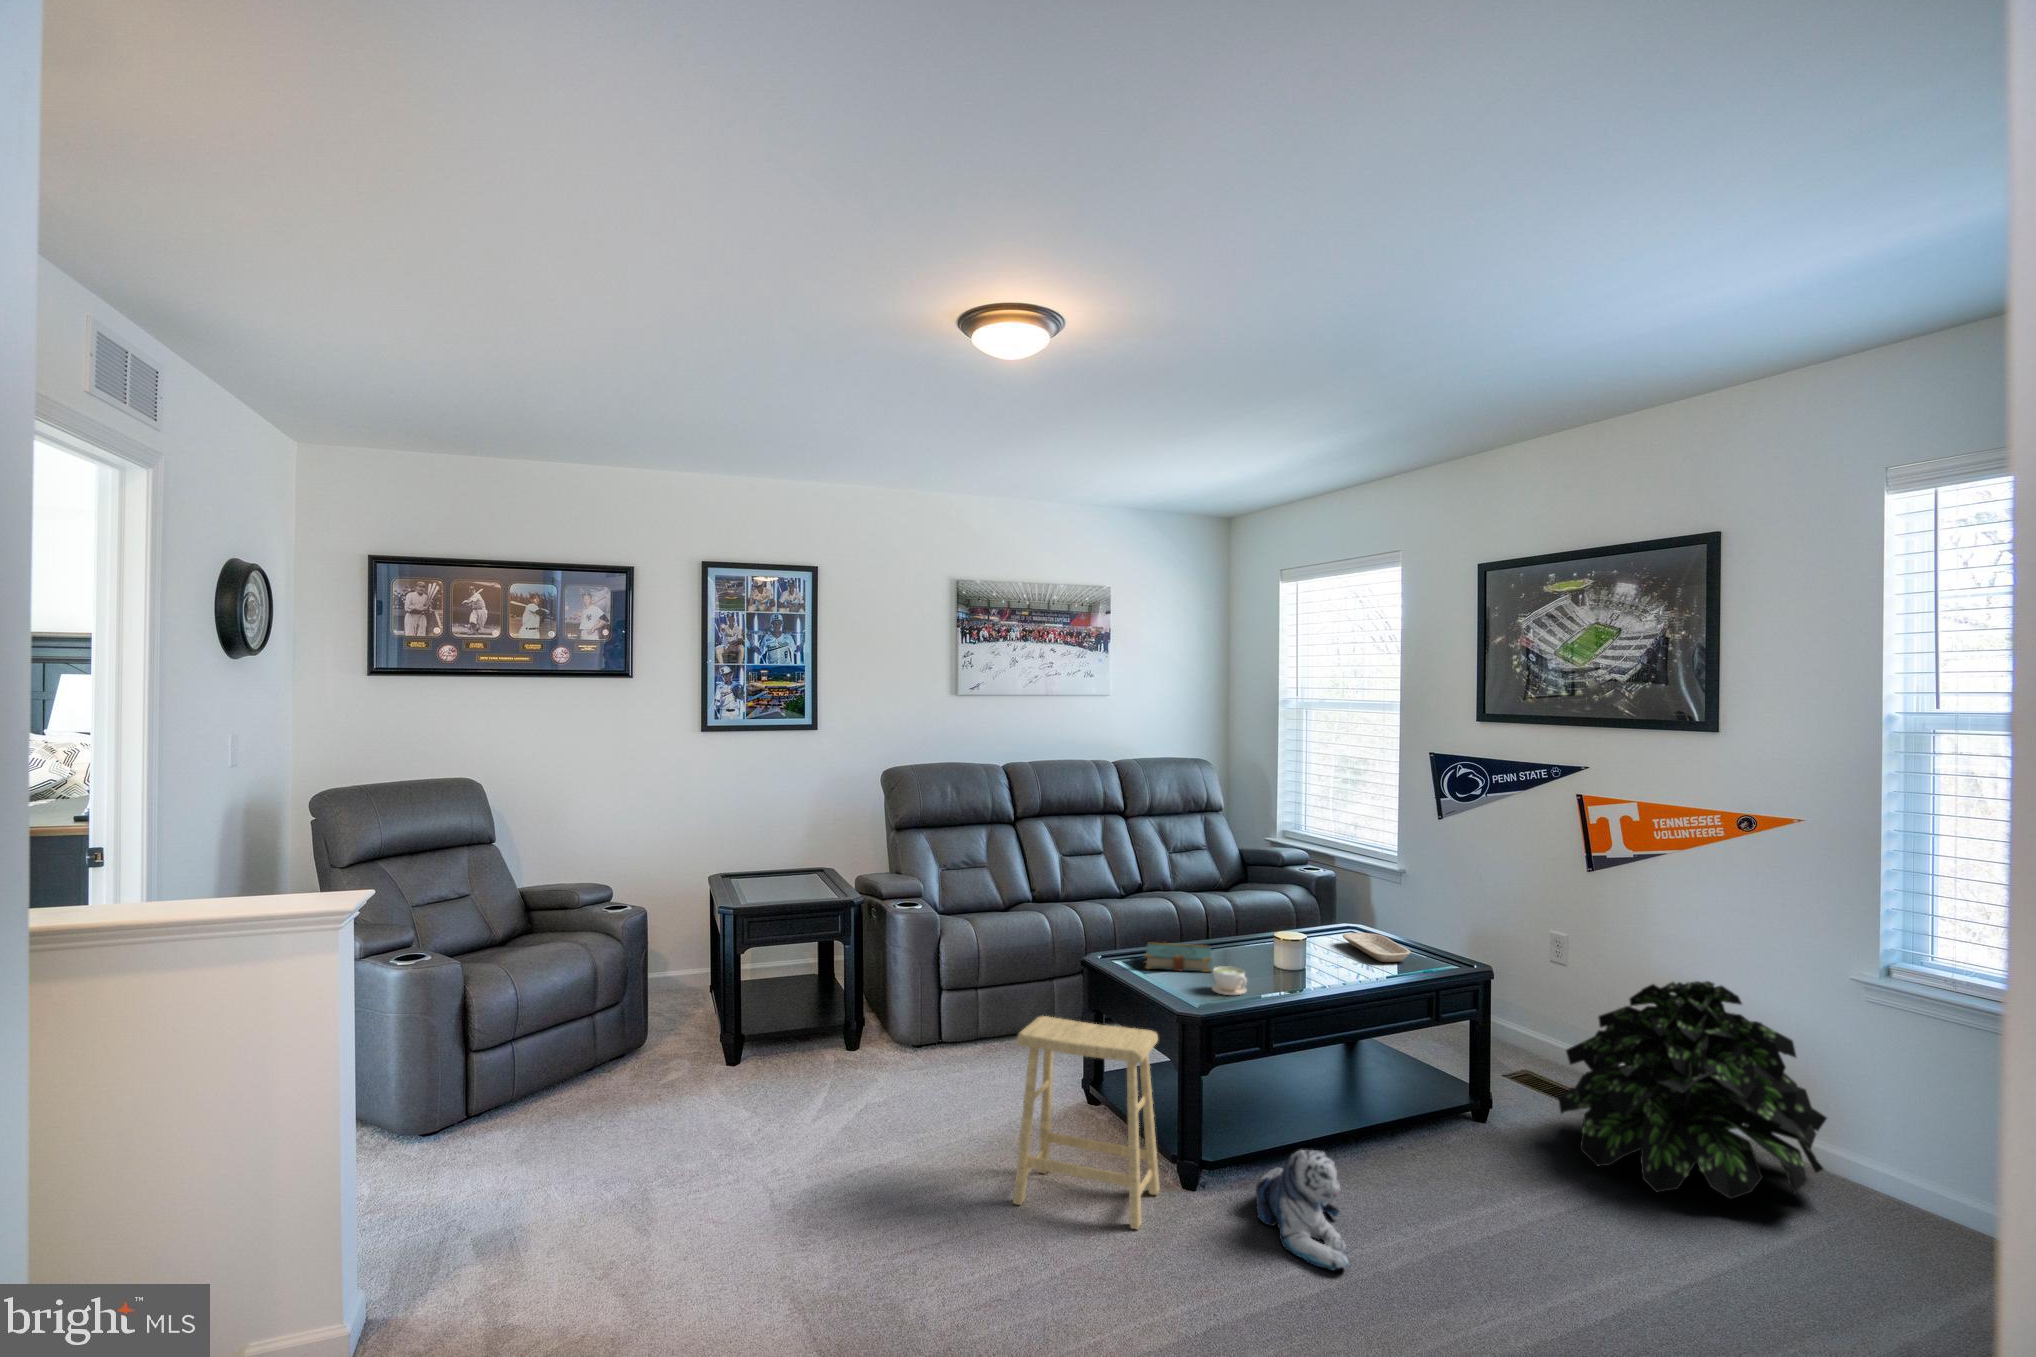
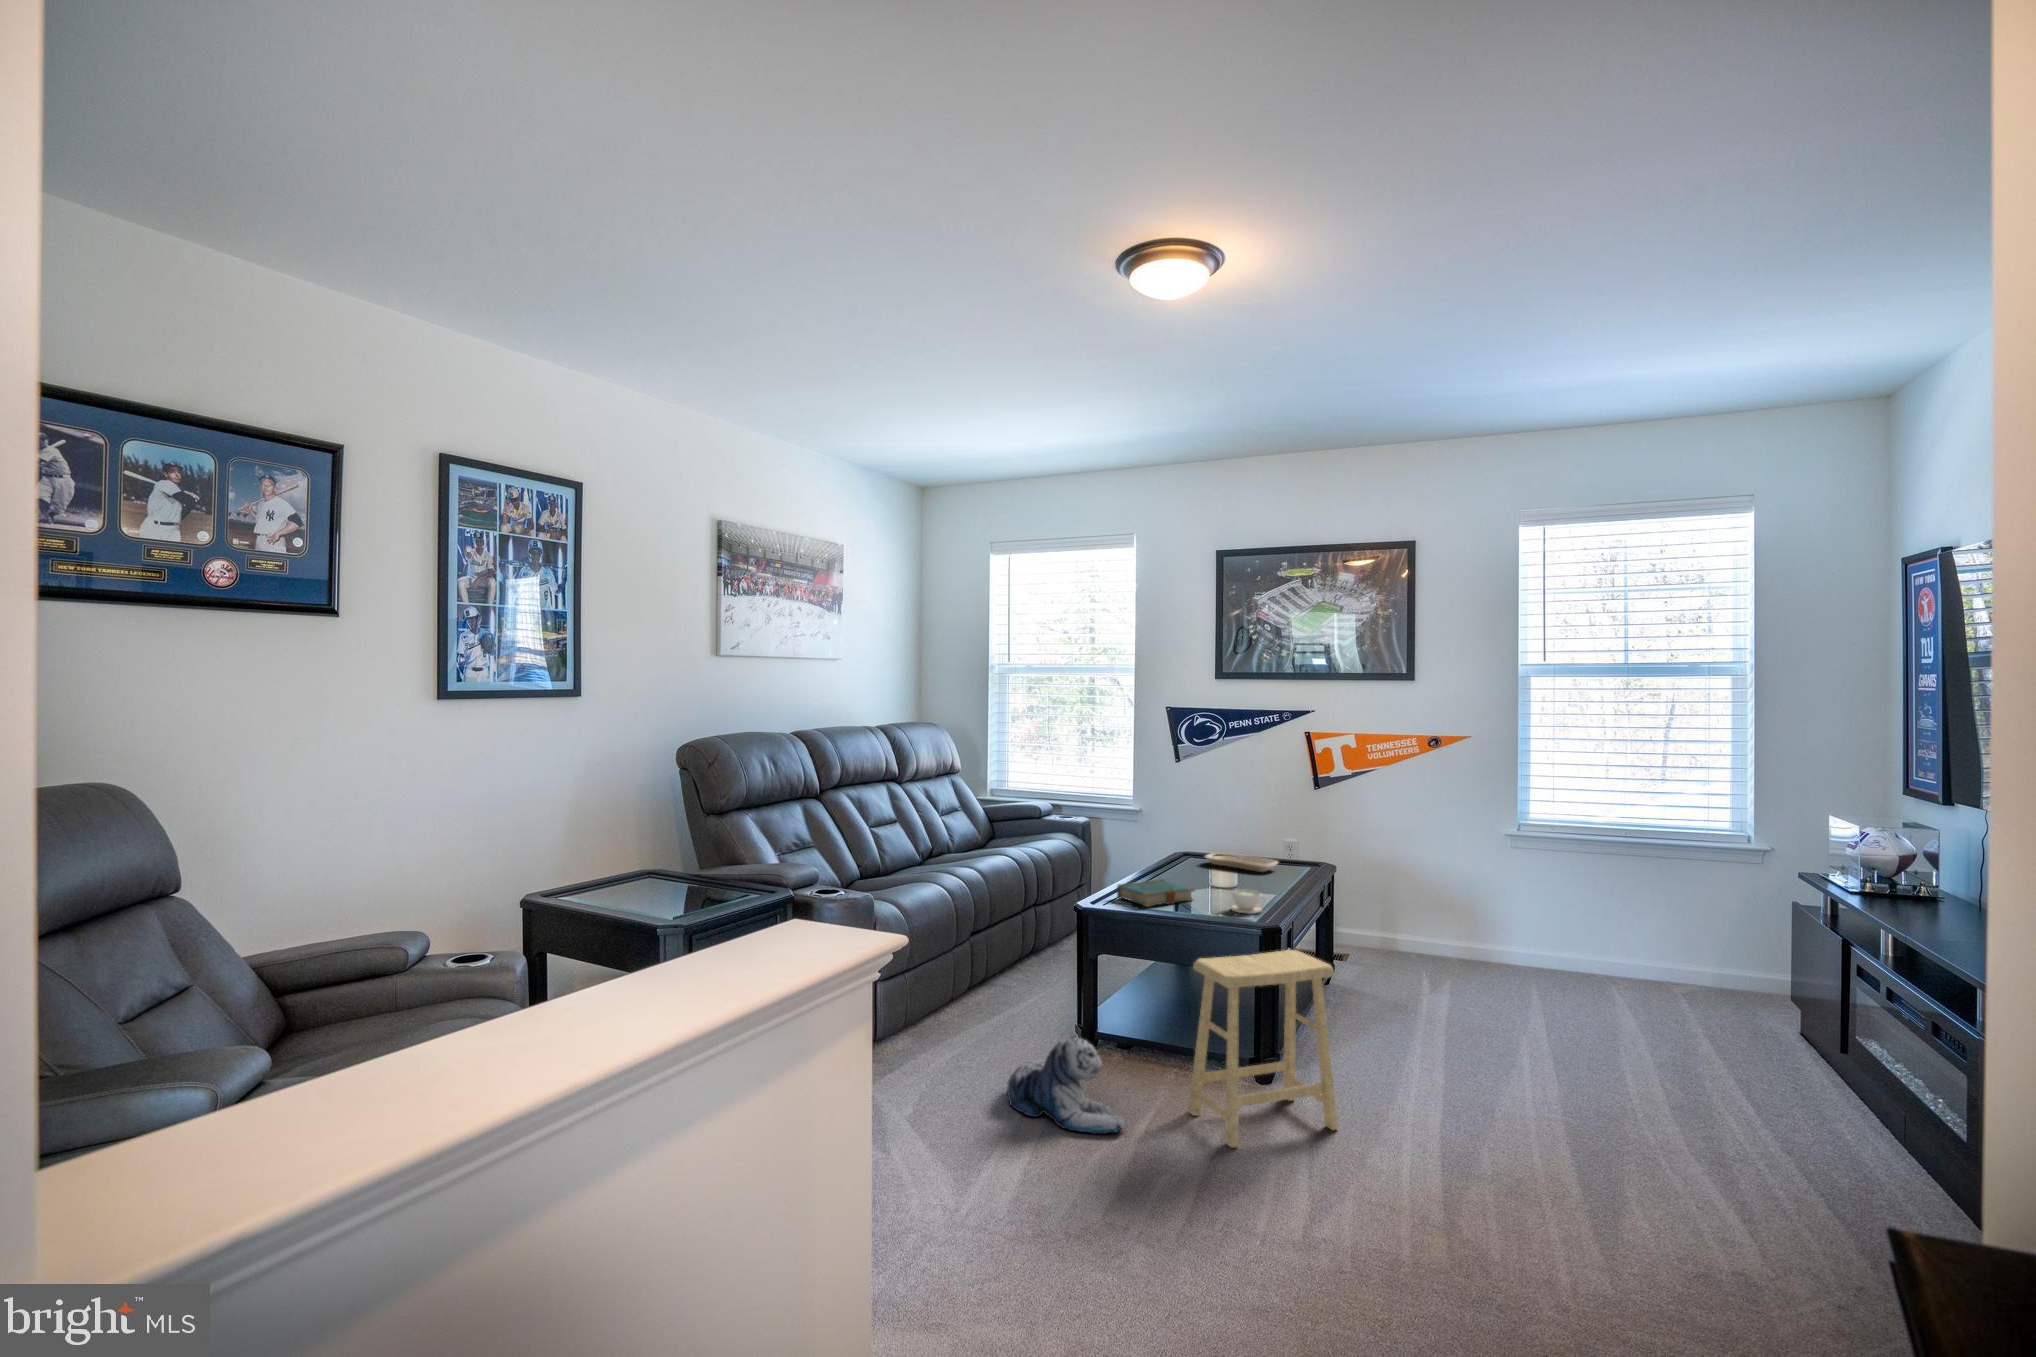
potted plant: present [1558,981,1827,1199] -> none [1371,849,1550,997]
plush toy: present [1256,1150,1348,1270] -> present [1007,1036,1126,1134]

